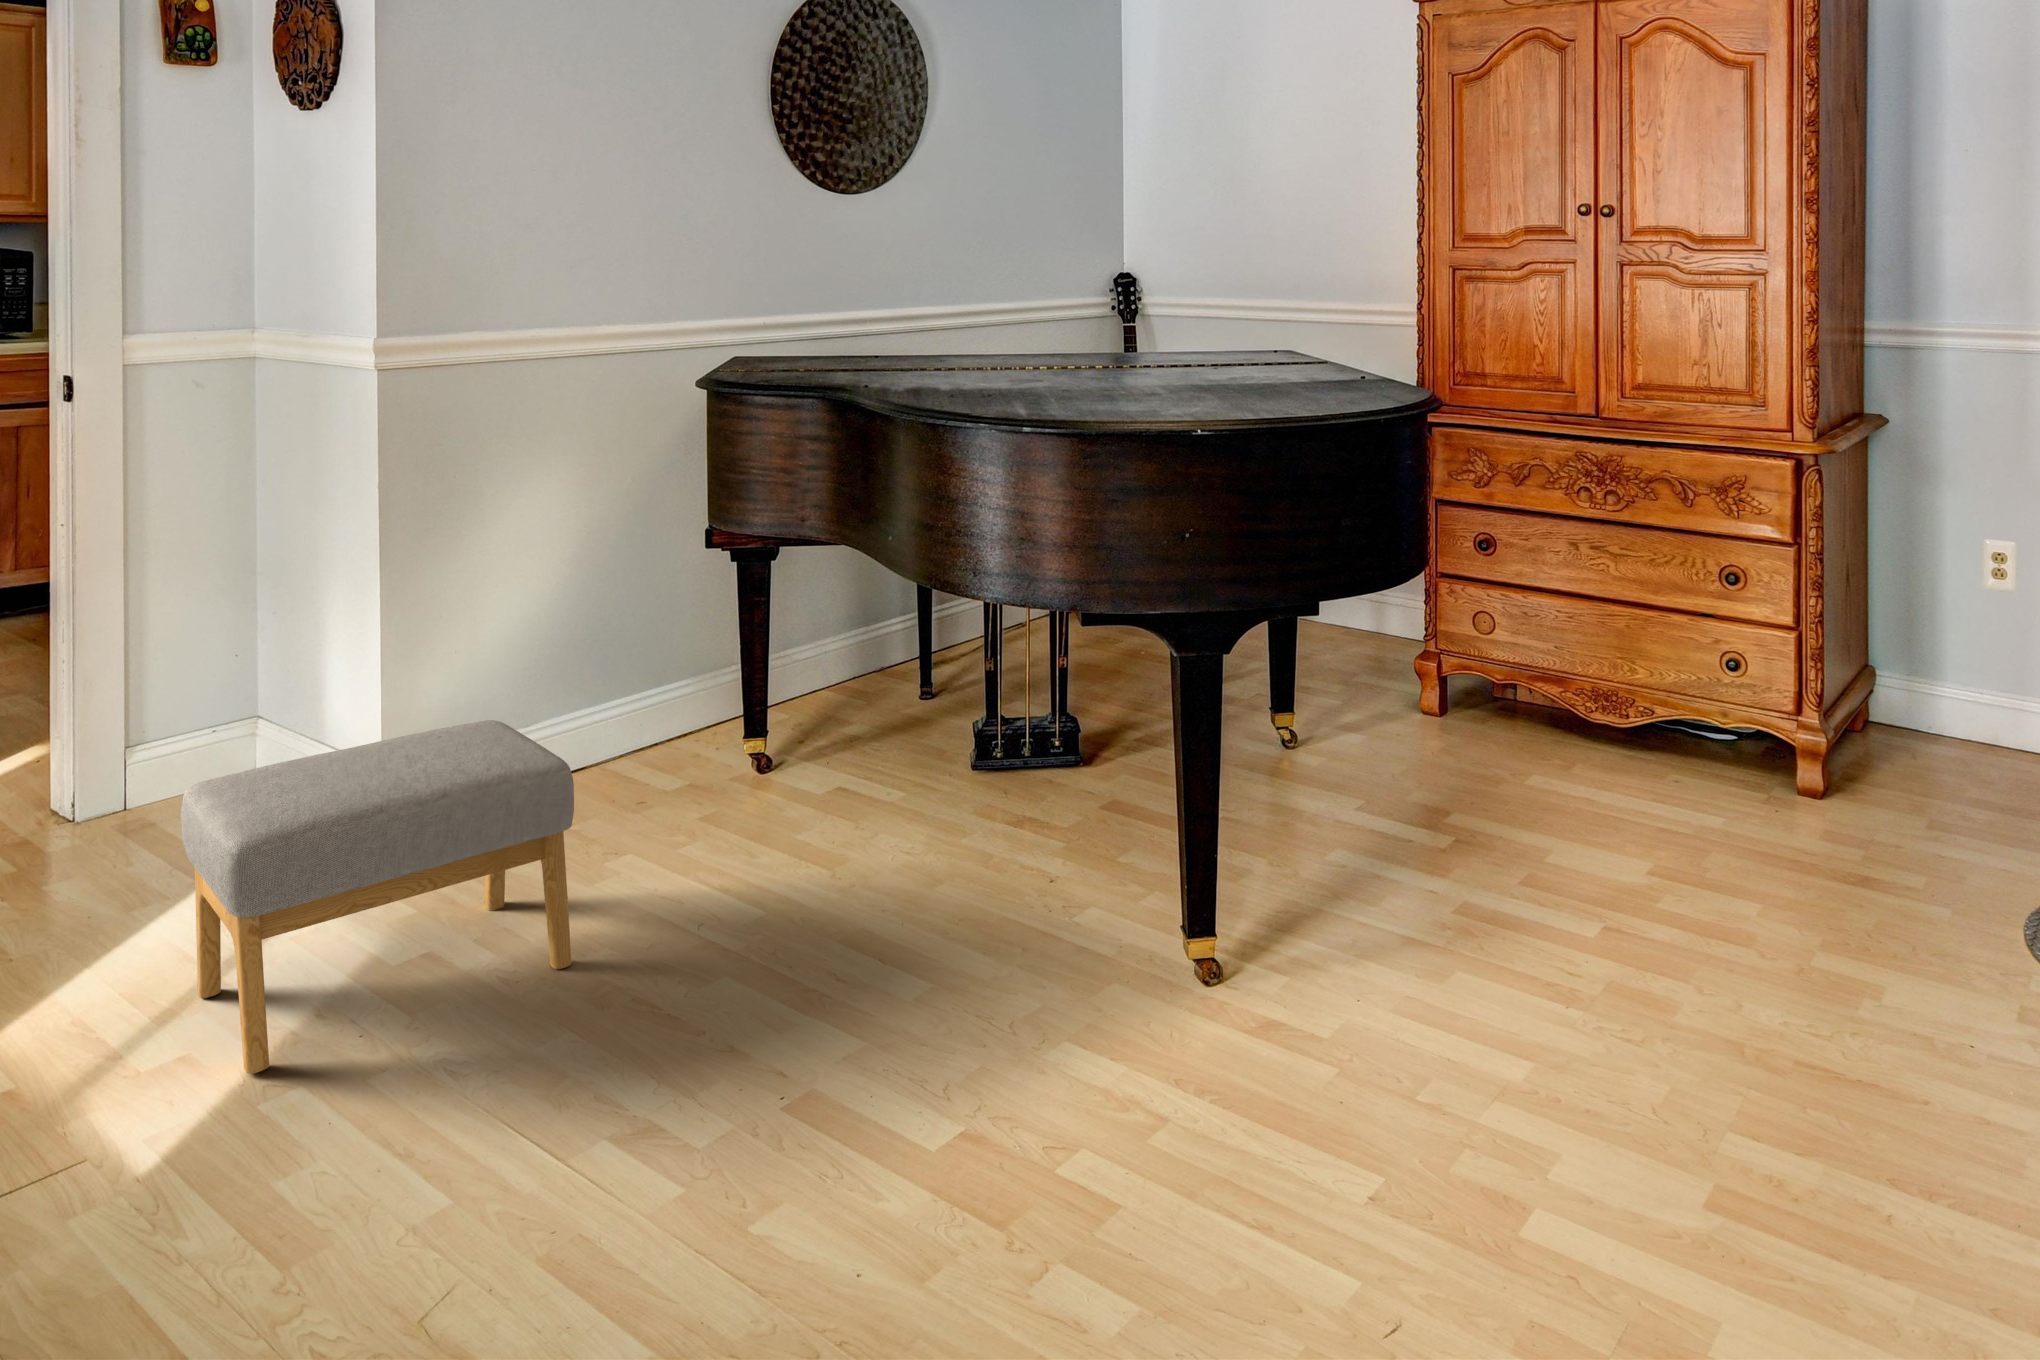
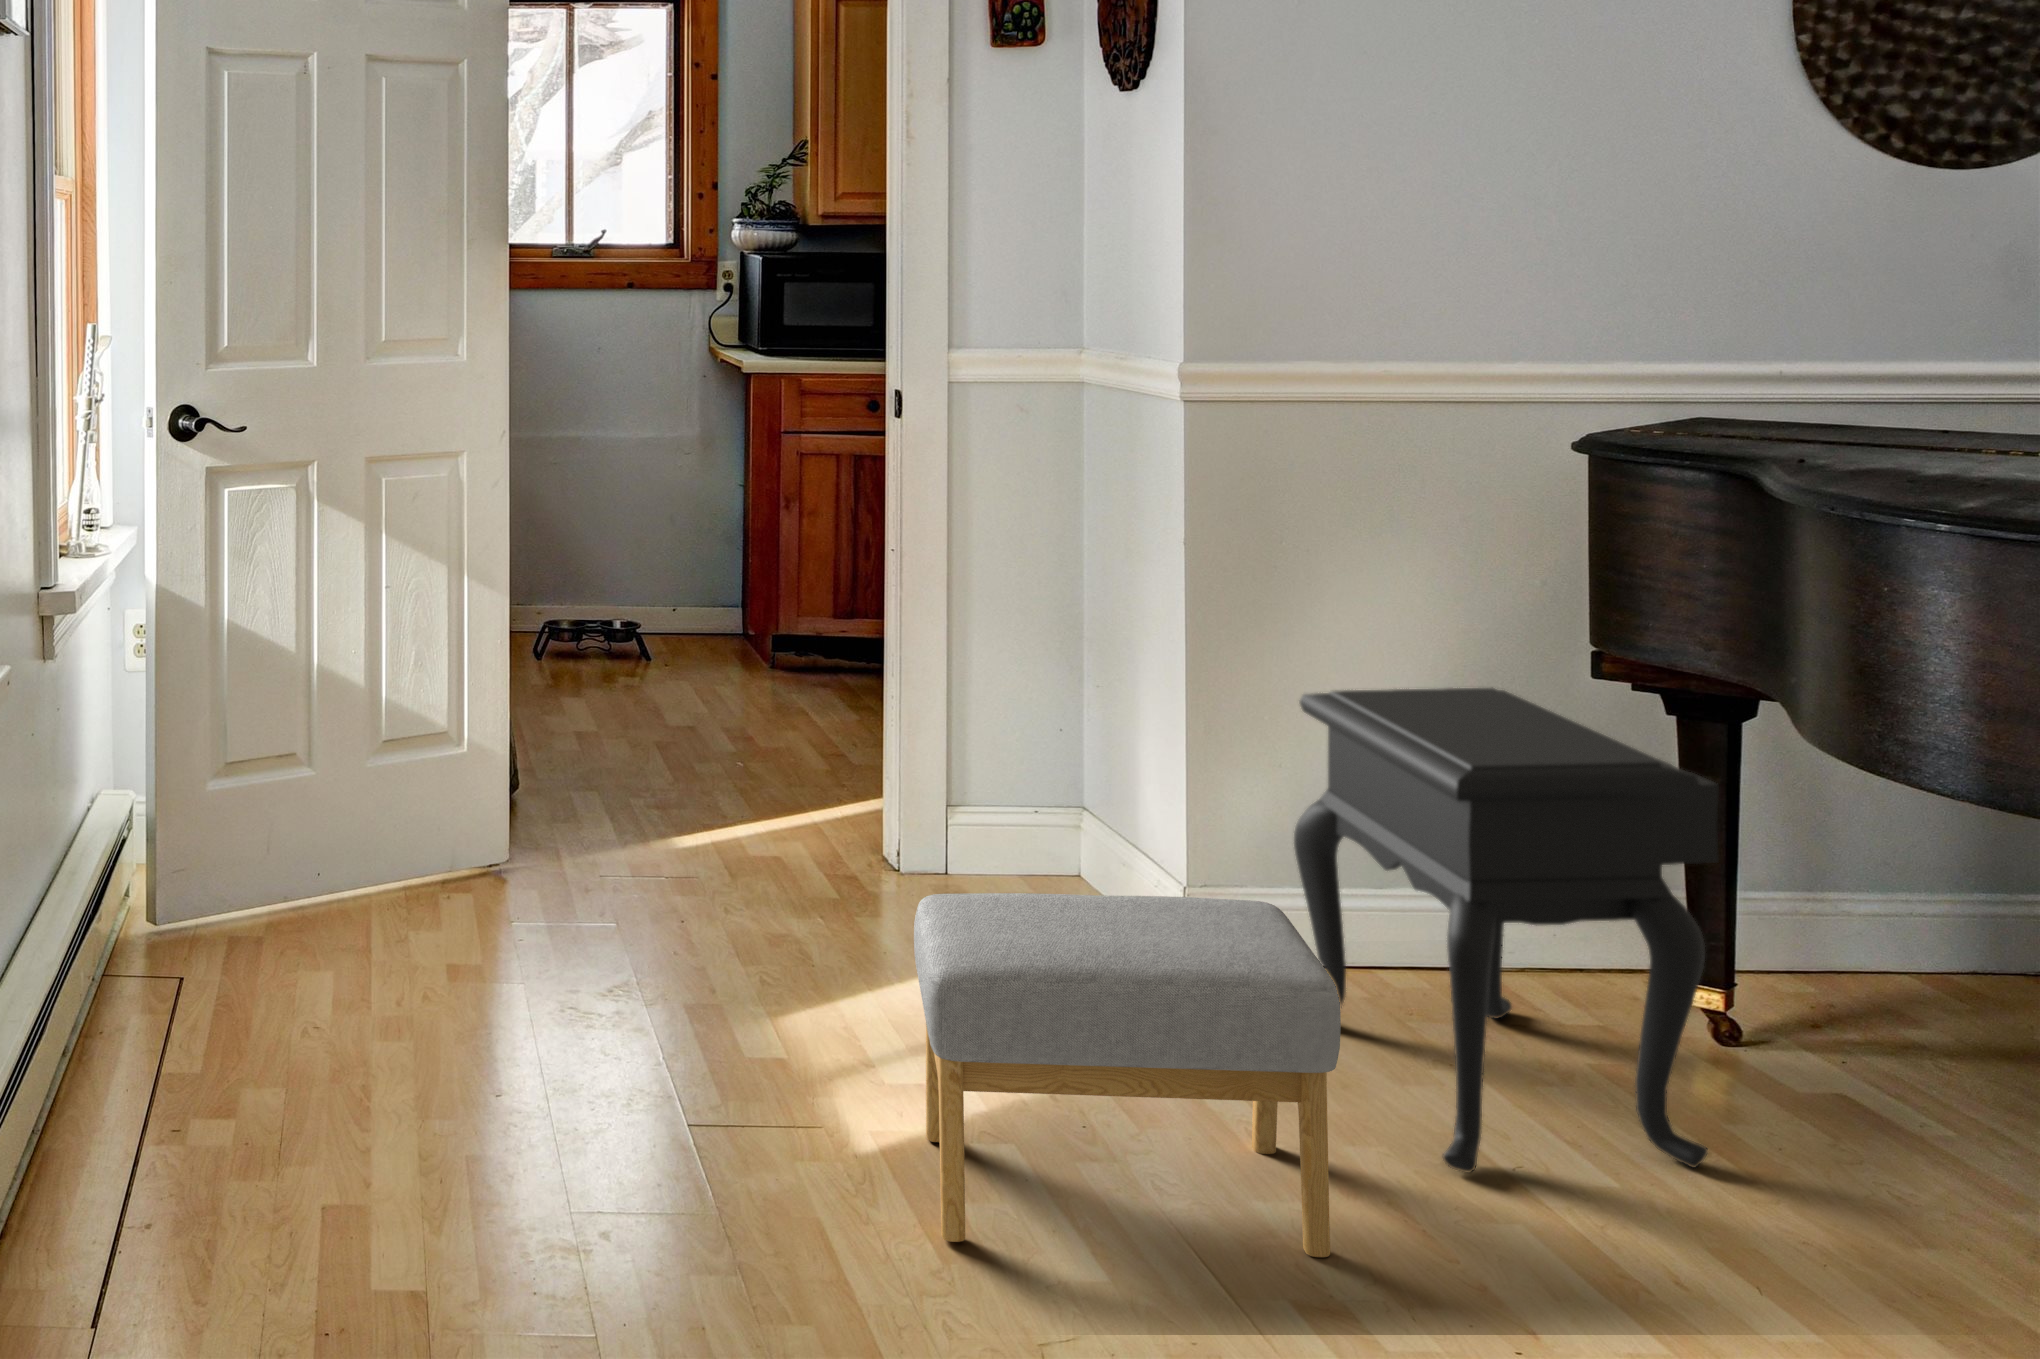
side table: none [478,539,781,874] -> present [1294,688,1719,1173]

